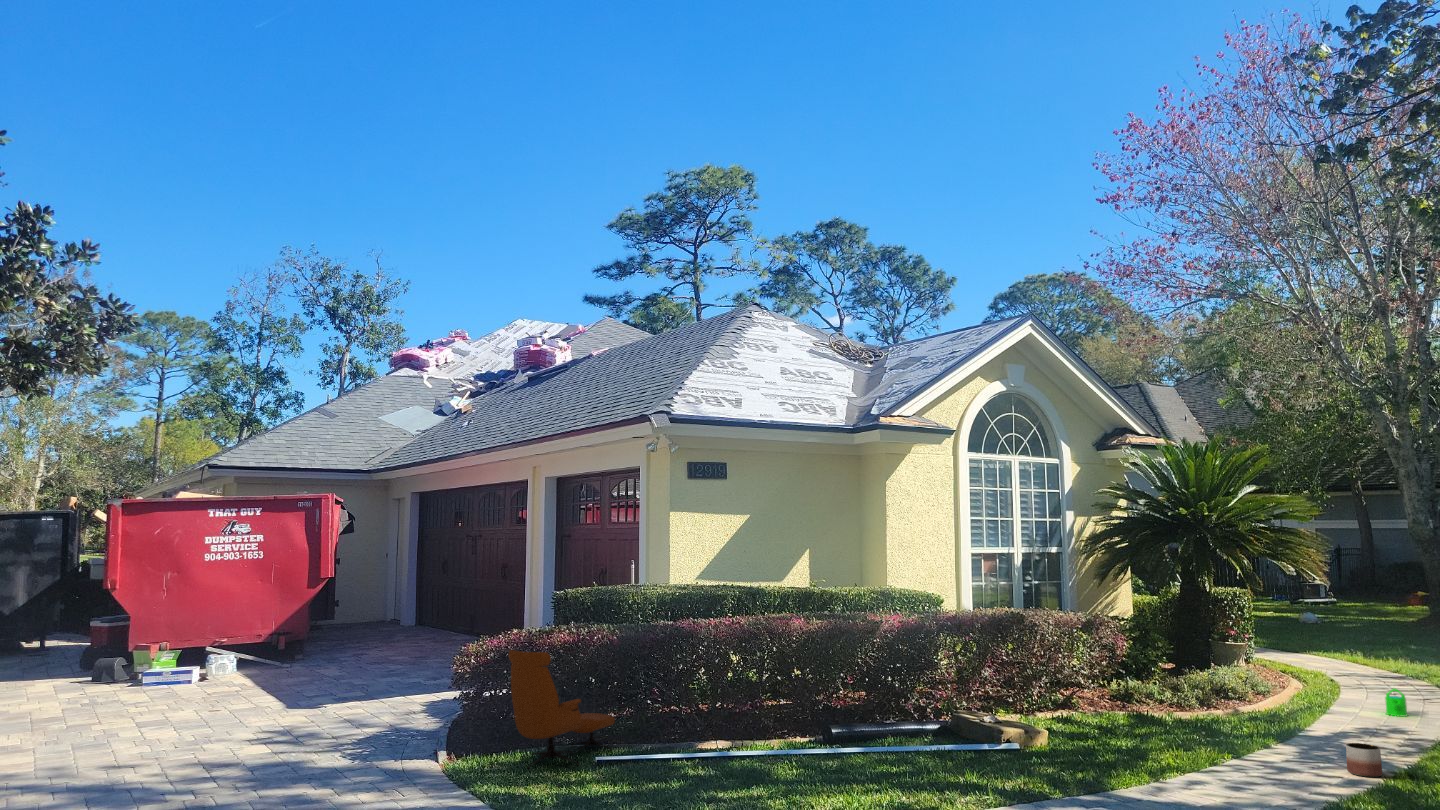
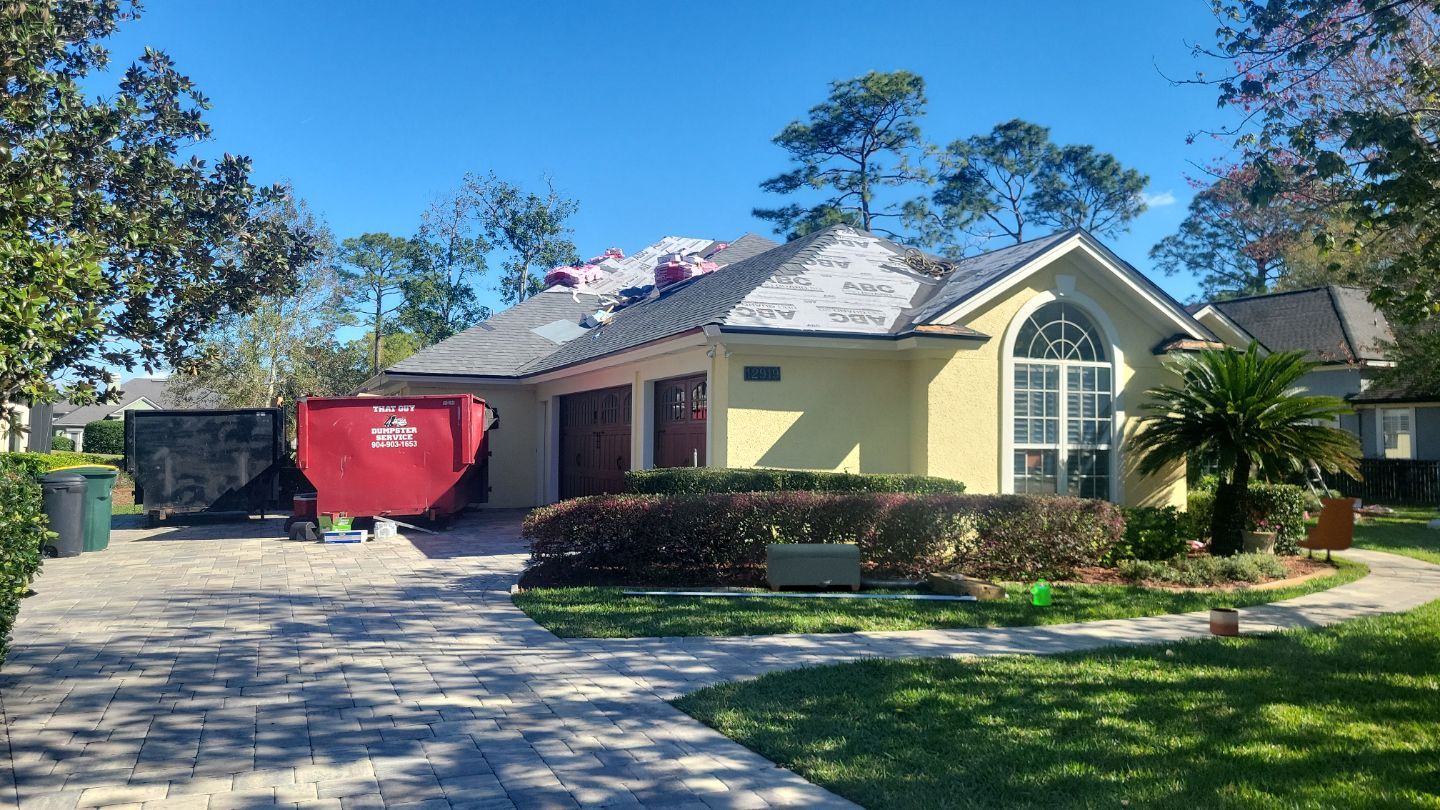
lounge chair: present [508,650,615,769] -> present [1294,498,1356,568]
bench: none [777,674,894,739] -> present [766,544,860,591]
watering can: present [1385,689,1408,717] -> present [1031,579,1051,606]

